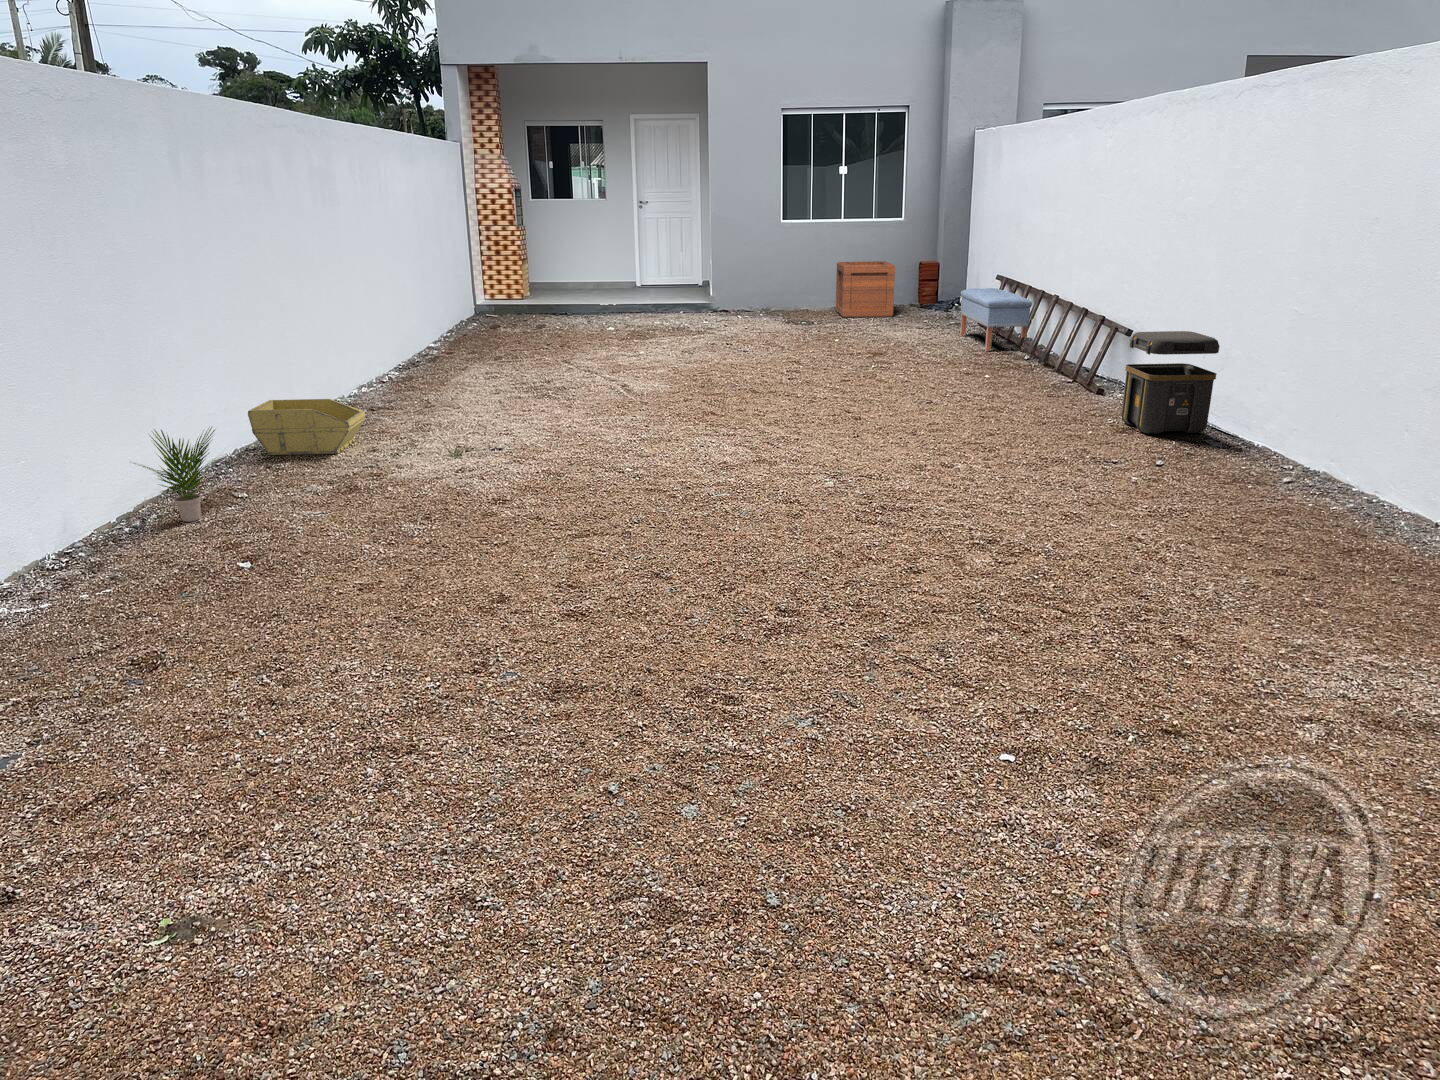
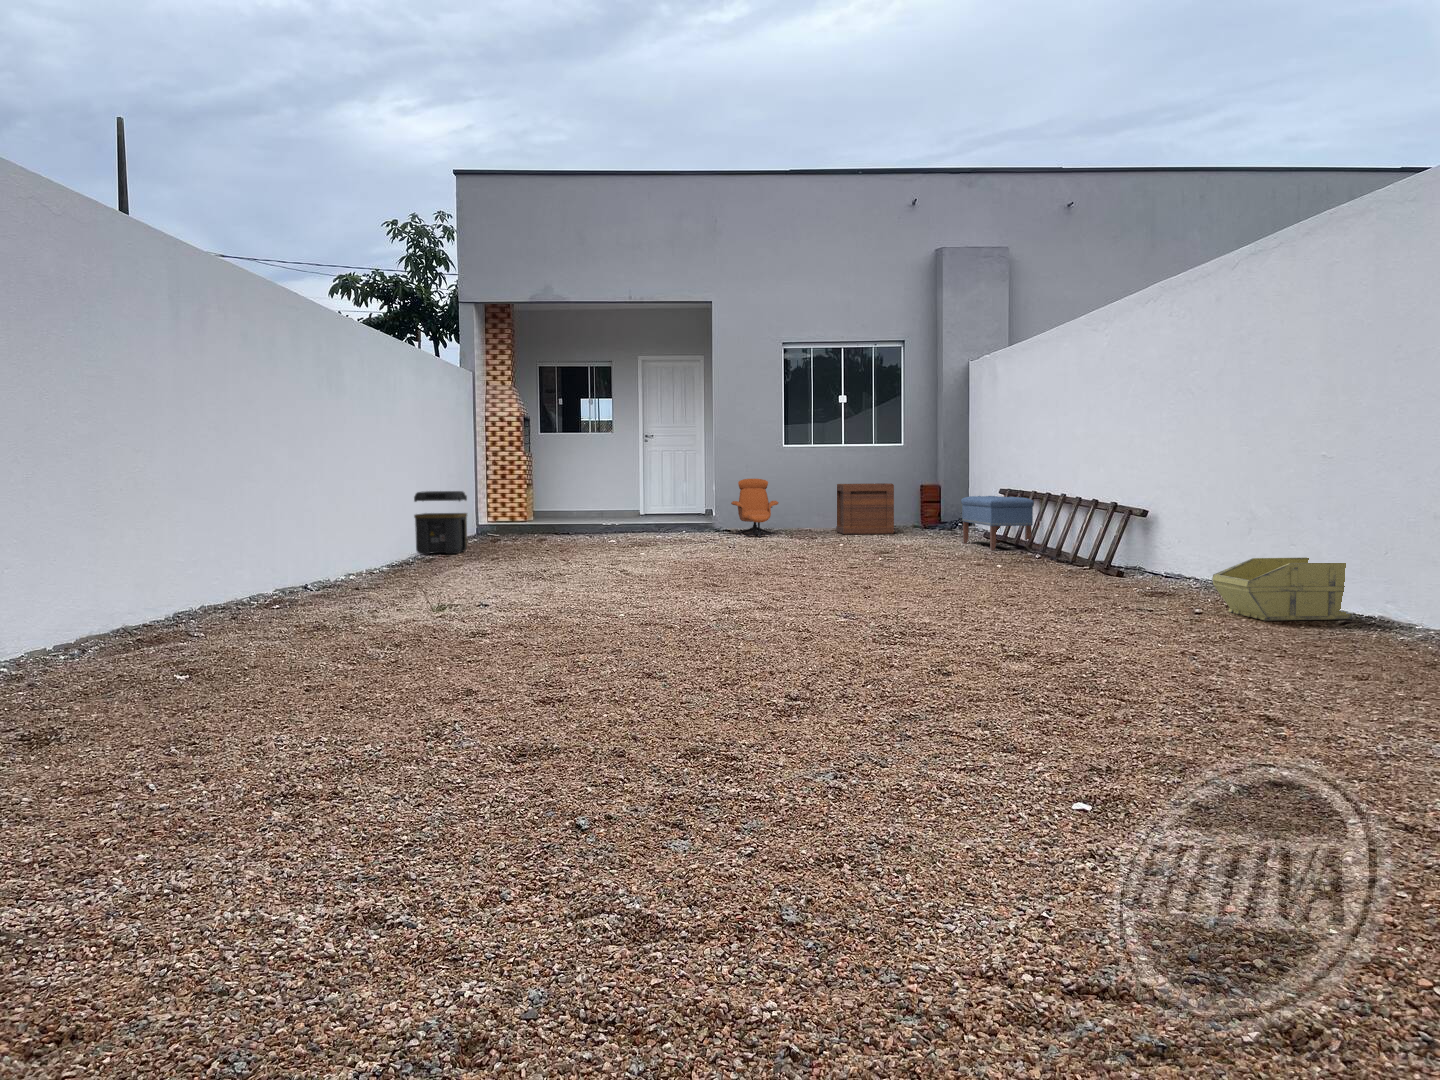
lounge chair: none [730,257,778,323] -> present [731,479,778,538]
toolbox: present [1121,331,1219,434] -> present [414,491,467,554]
storage bin: present [248,399,365,455] -> present [1212,557,1352,621]
potted plant: present [134,427,219,522] -> none [77,544,188,645]

